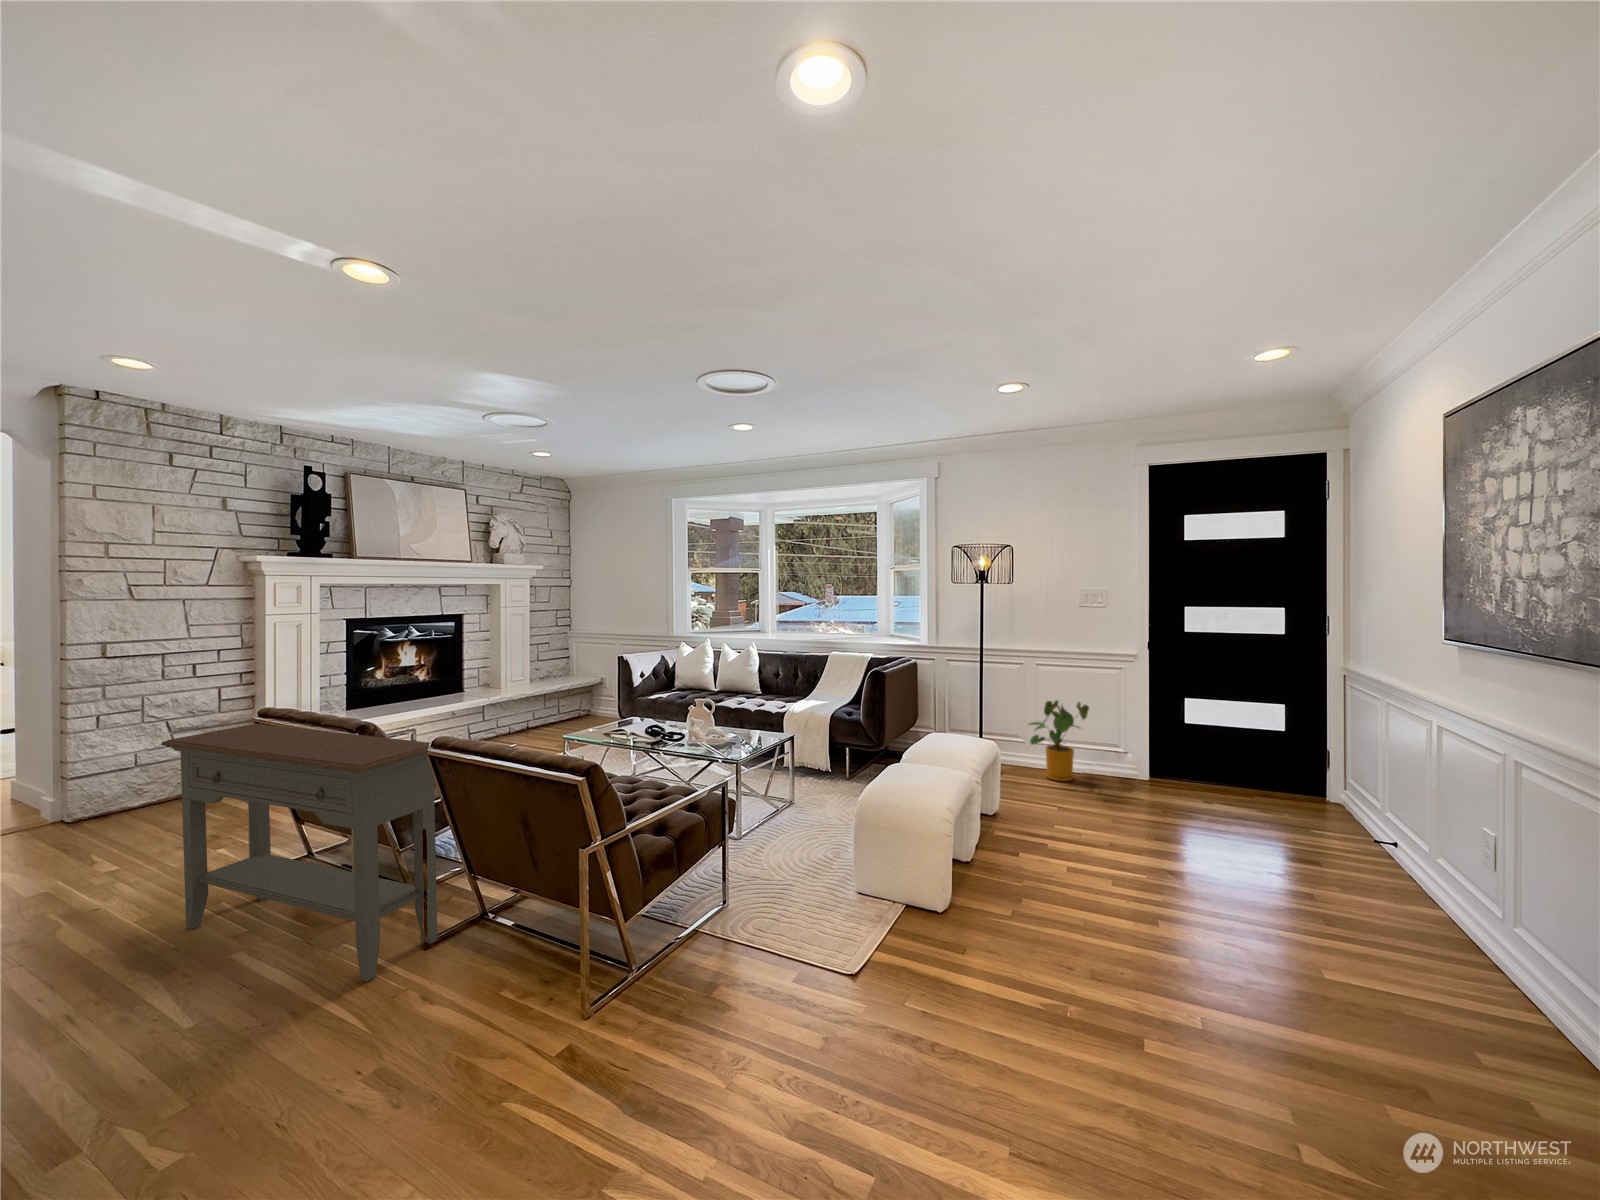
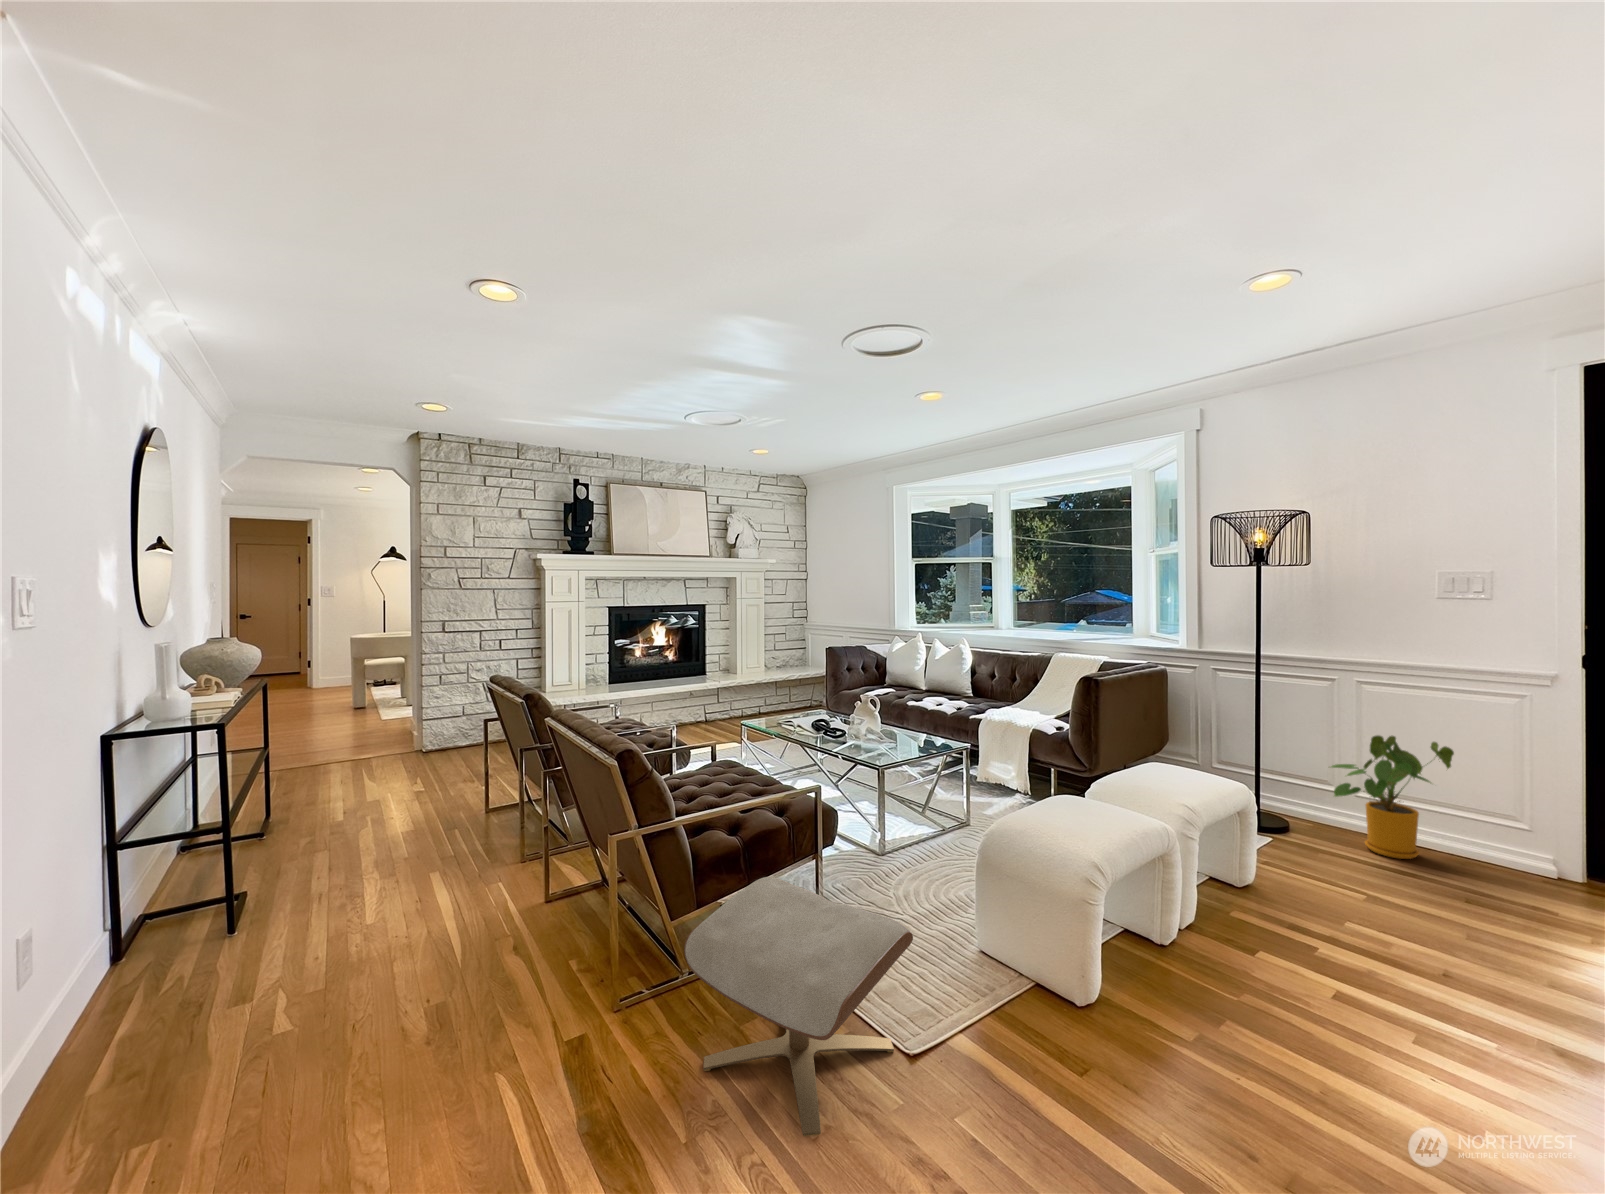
console table: present [161,724,437,982] -> none [408,687,560,921]
ottoman: none [678,862,859,1051] -> present [684,877,913,1136]

